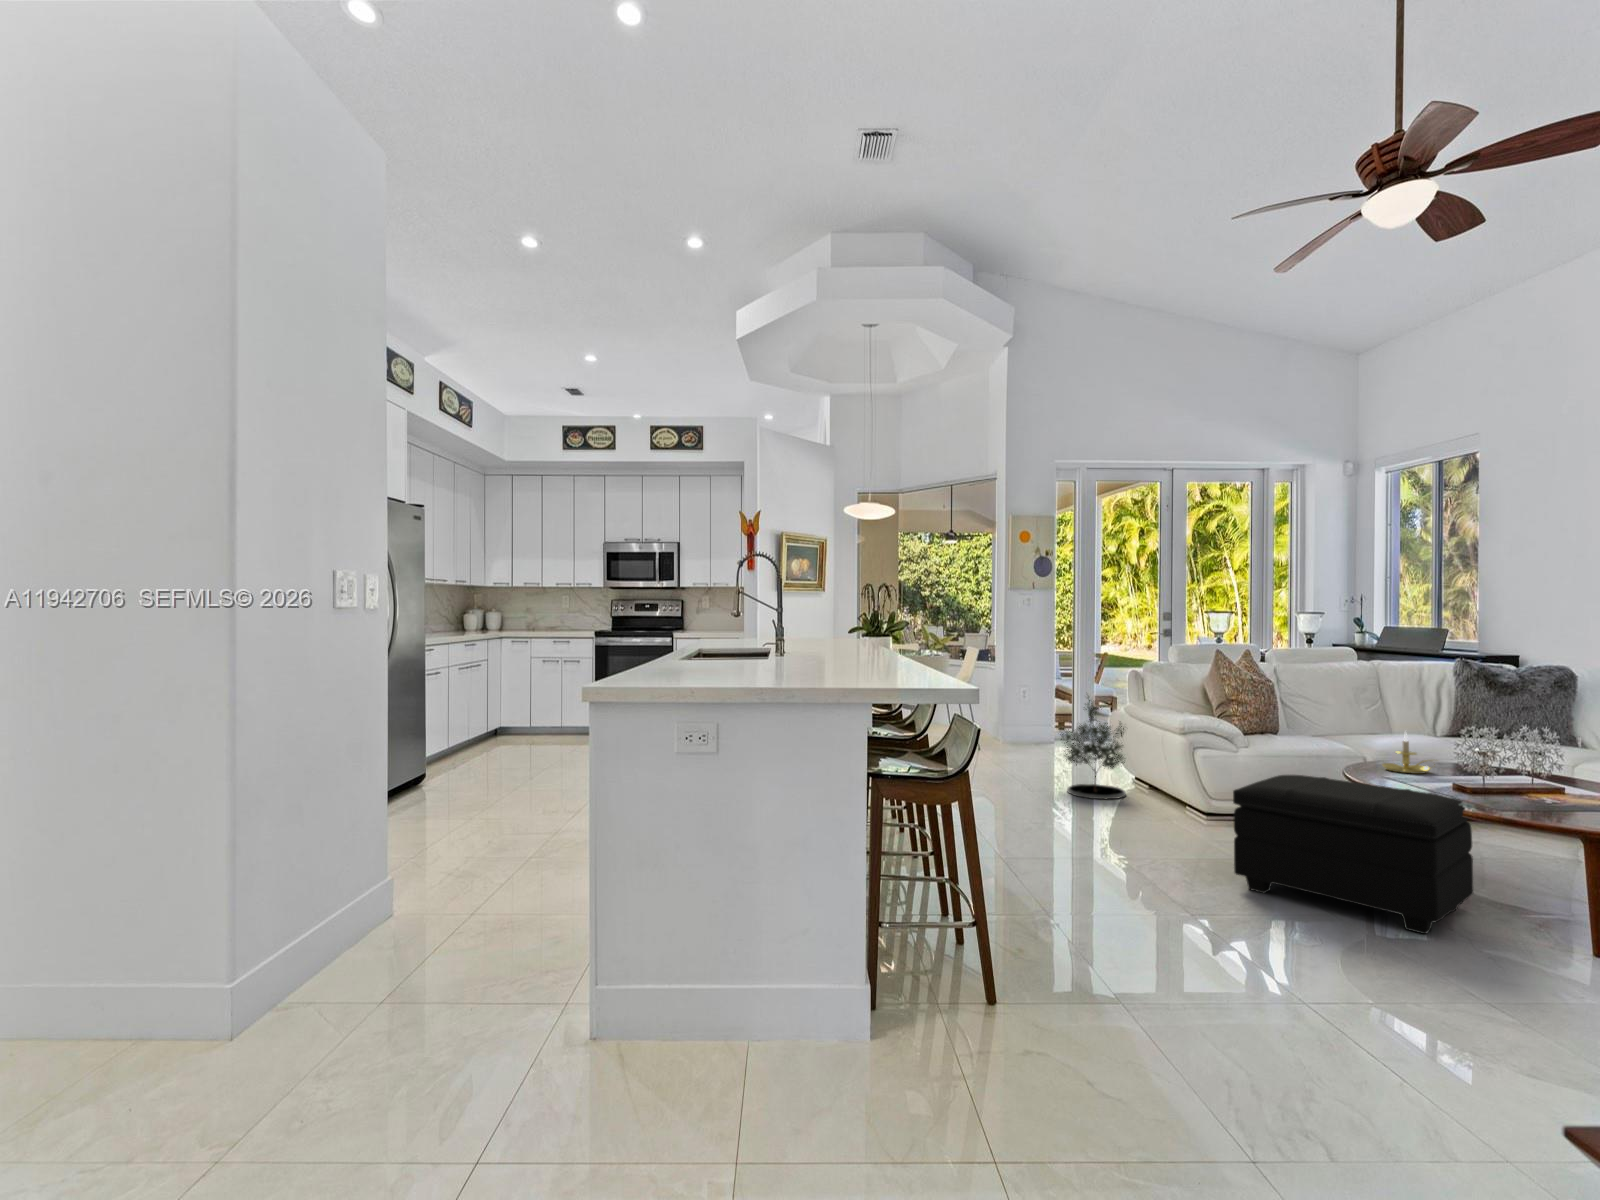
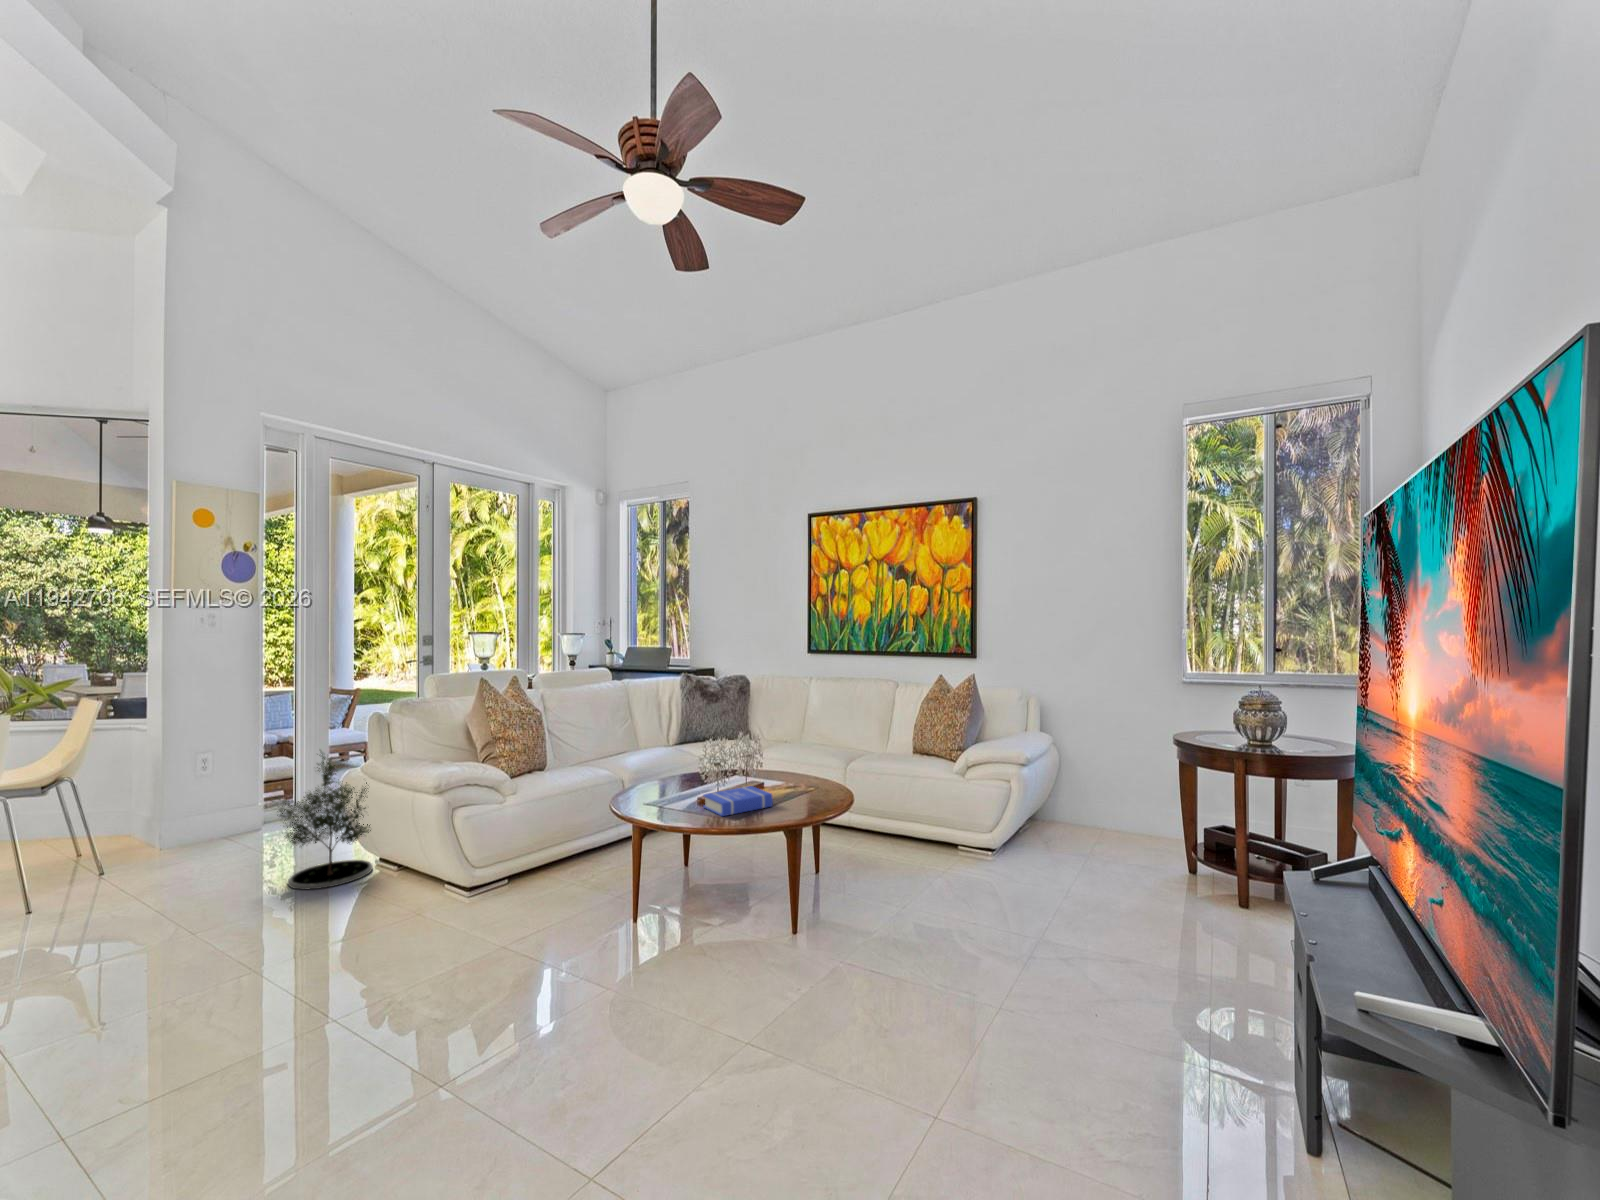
candle holder: present [1382,734,1432,774] -> none [639,758,684,800]
book: none [1460,772,1560,798] -> present [703,786,773,816]
footstool: present [1233,775,1473,934] -> none [495,827,718,993]

